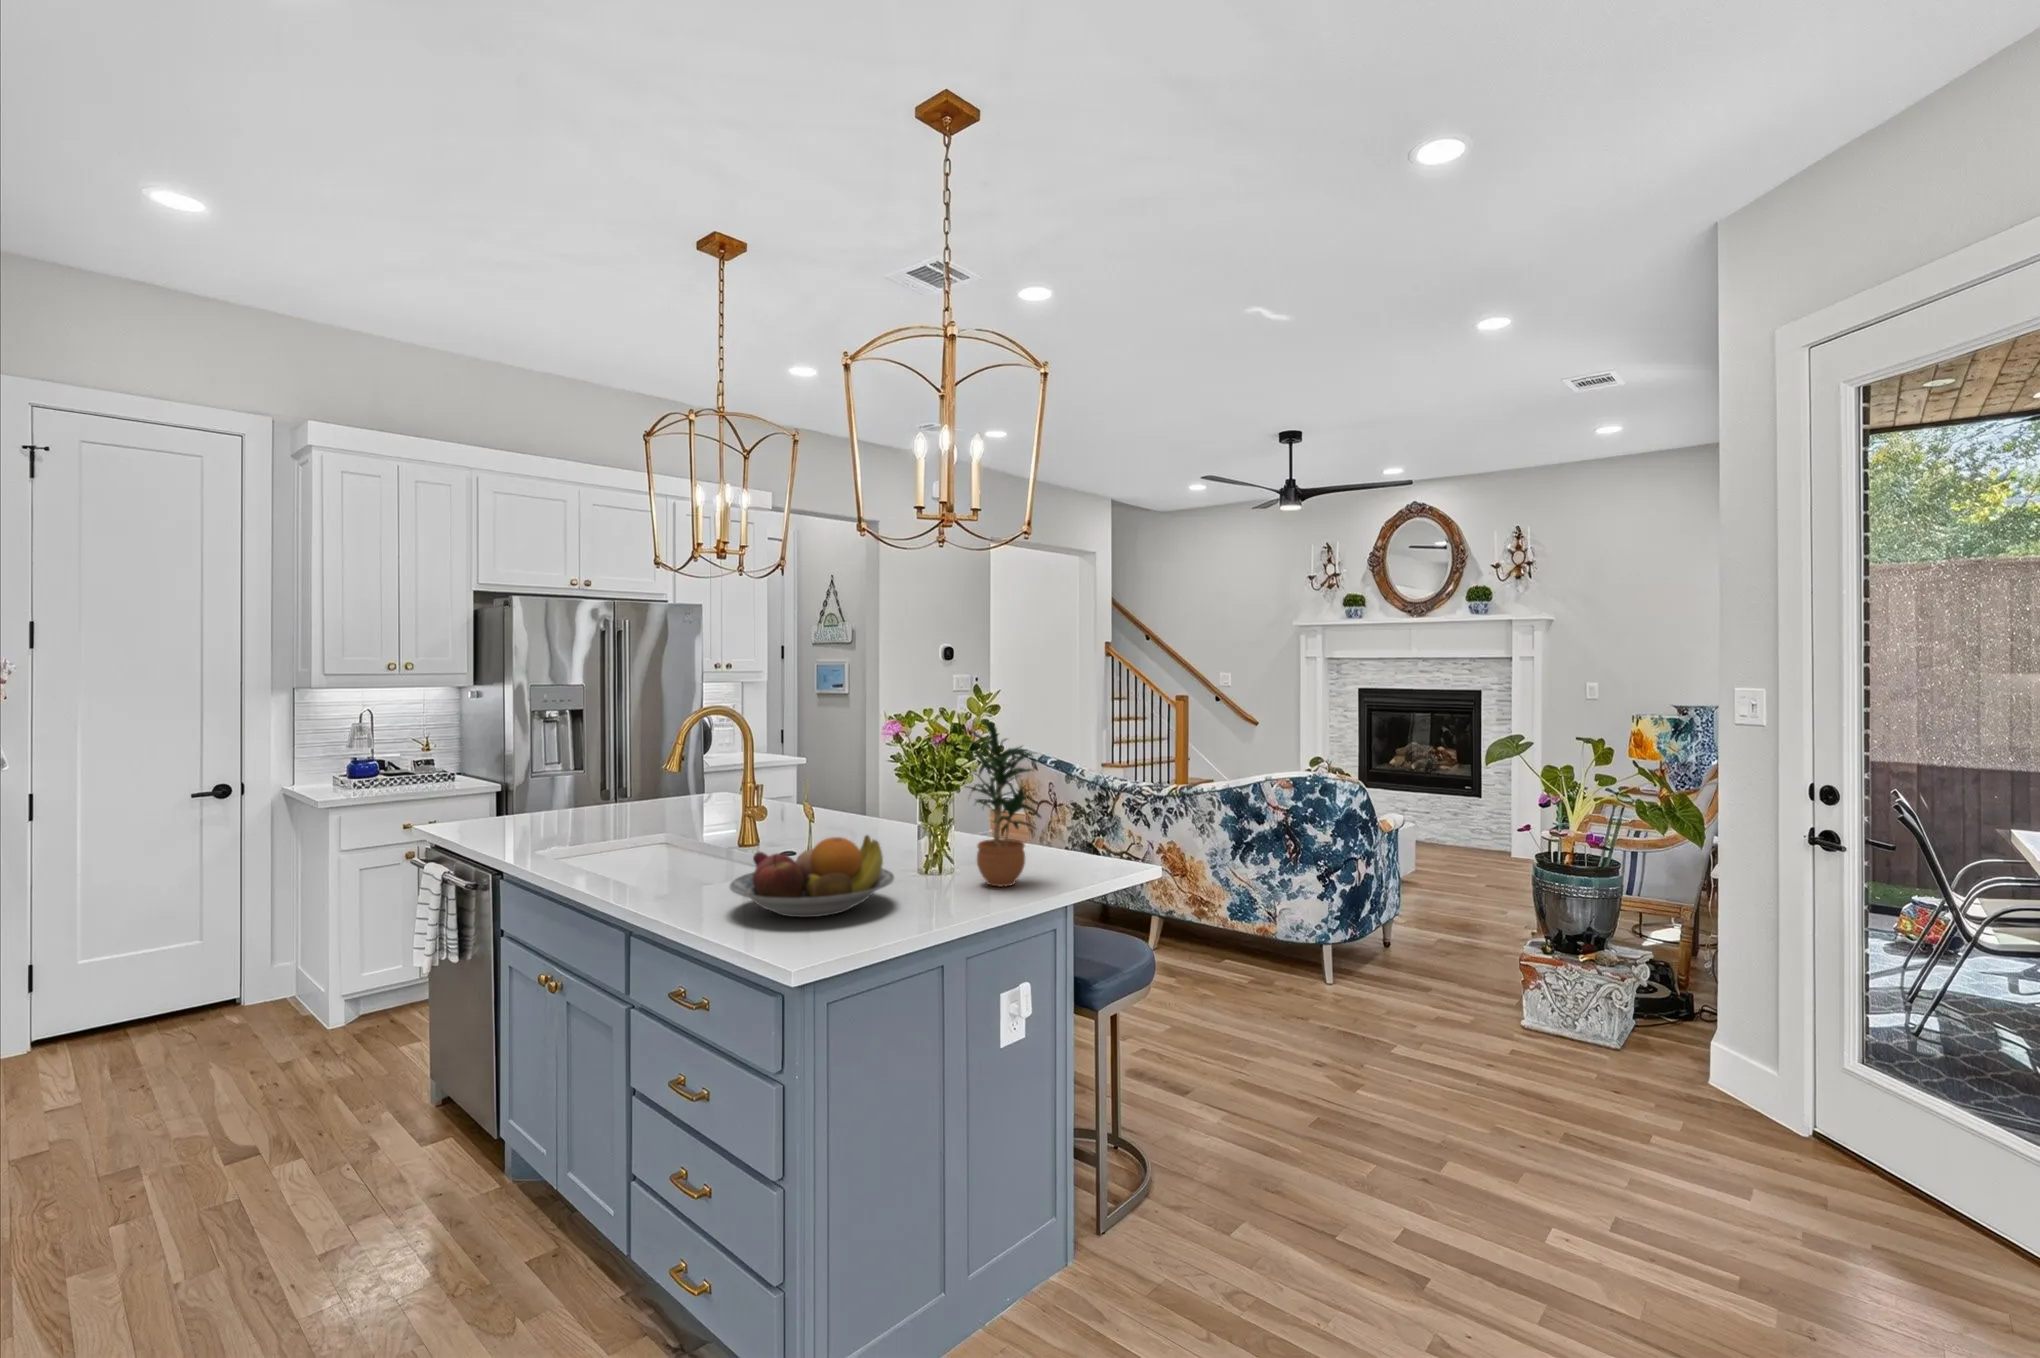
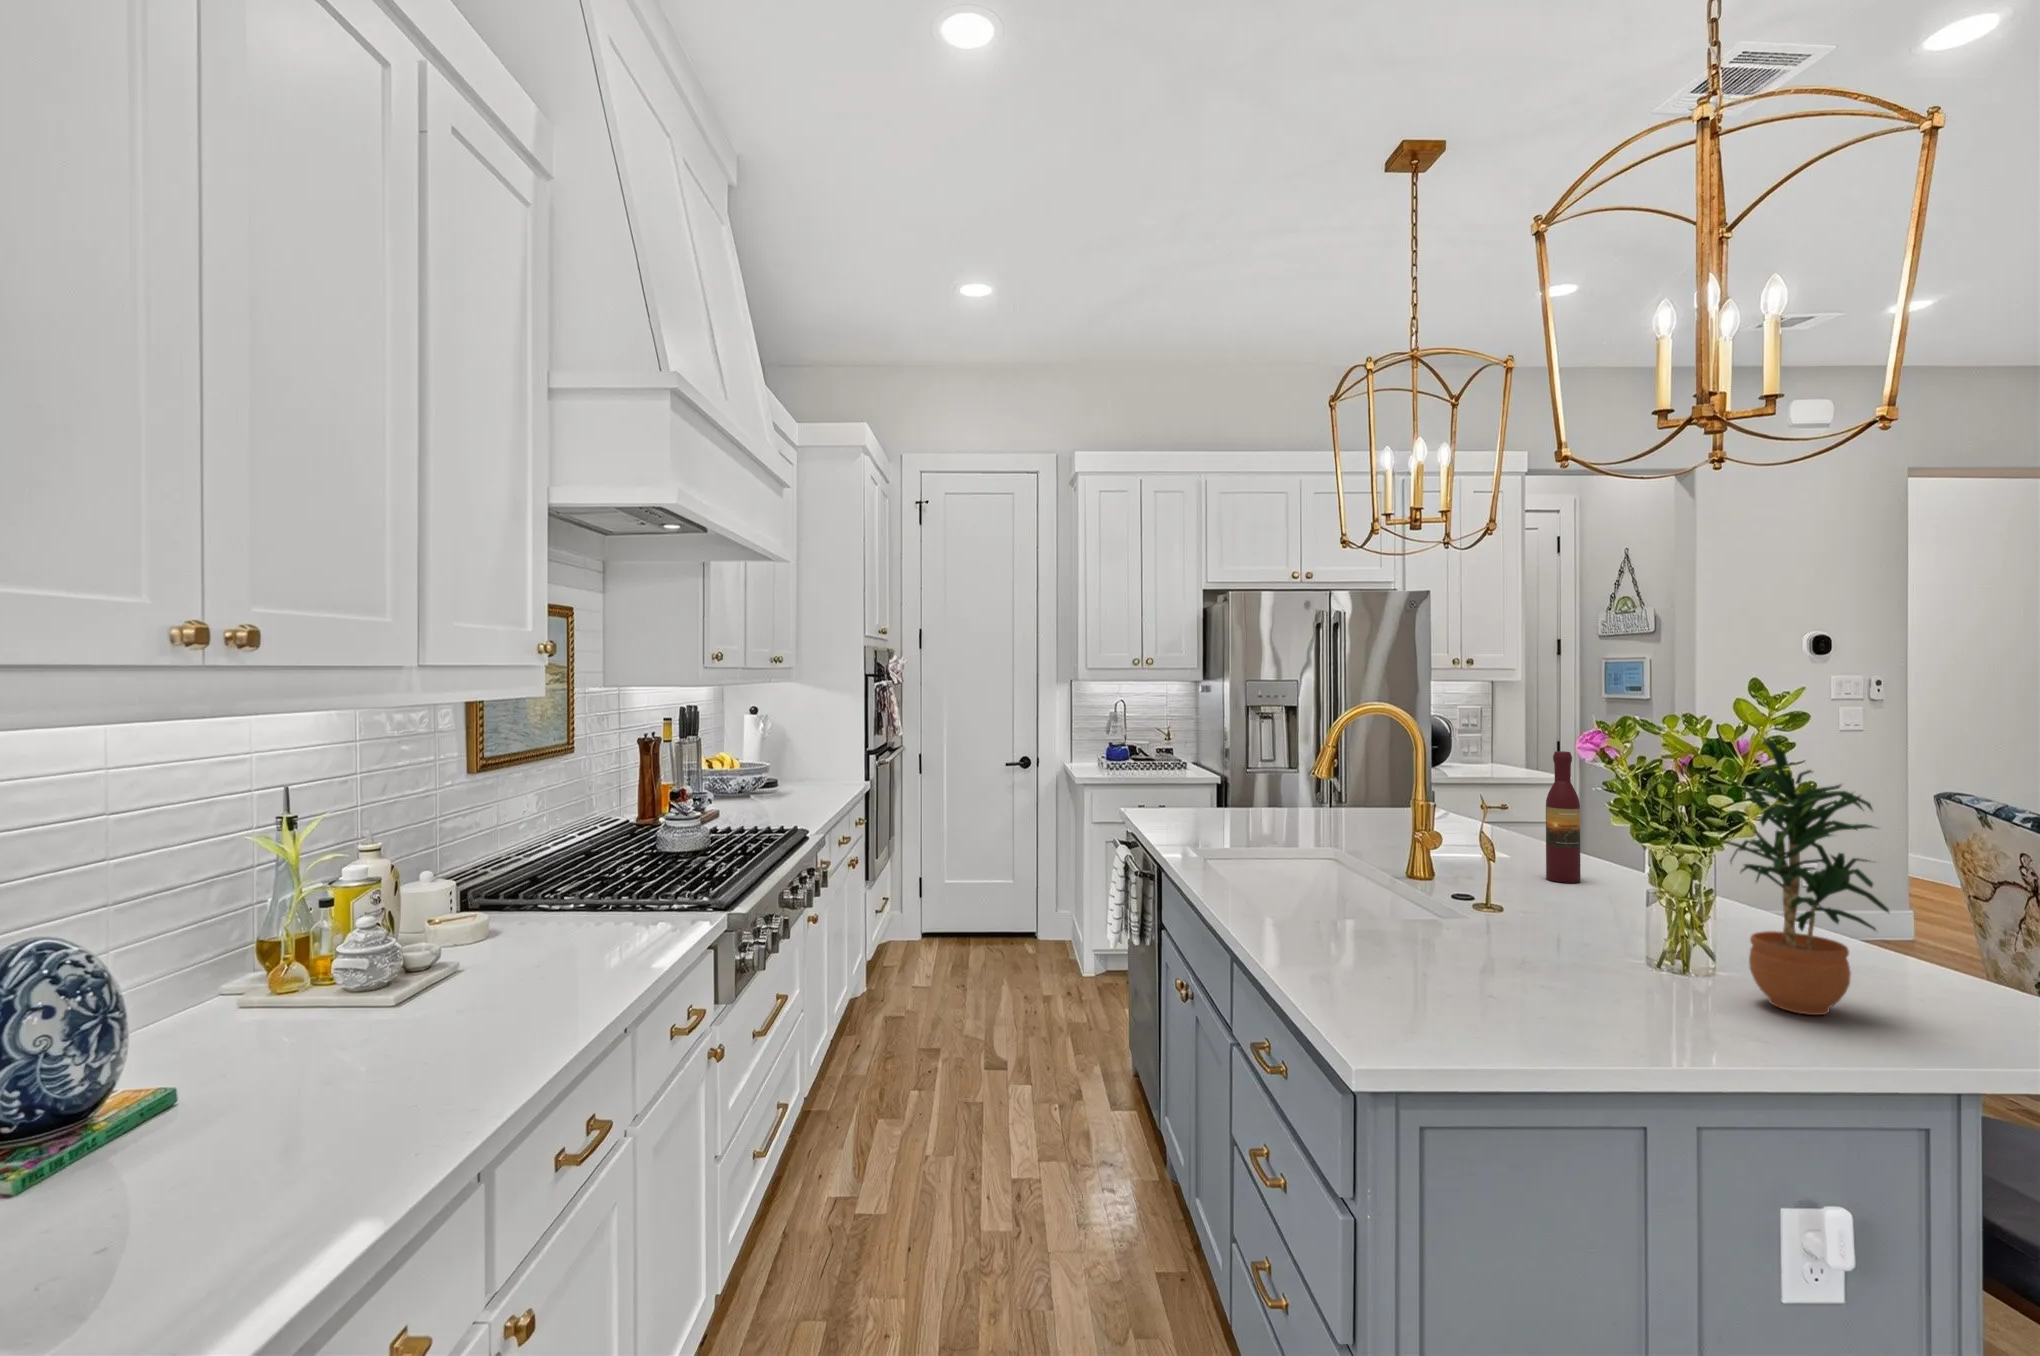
wine bottle: none [830,737,852,834] -> present [1546,751,1581,883]
fruit bowl: present [729,835,894,917] -> none [1346,889,1586,996]

